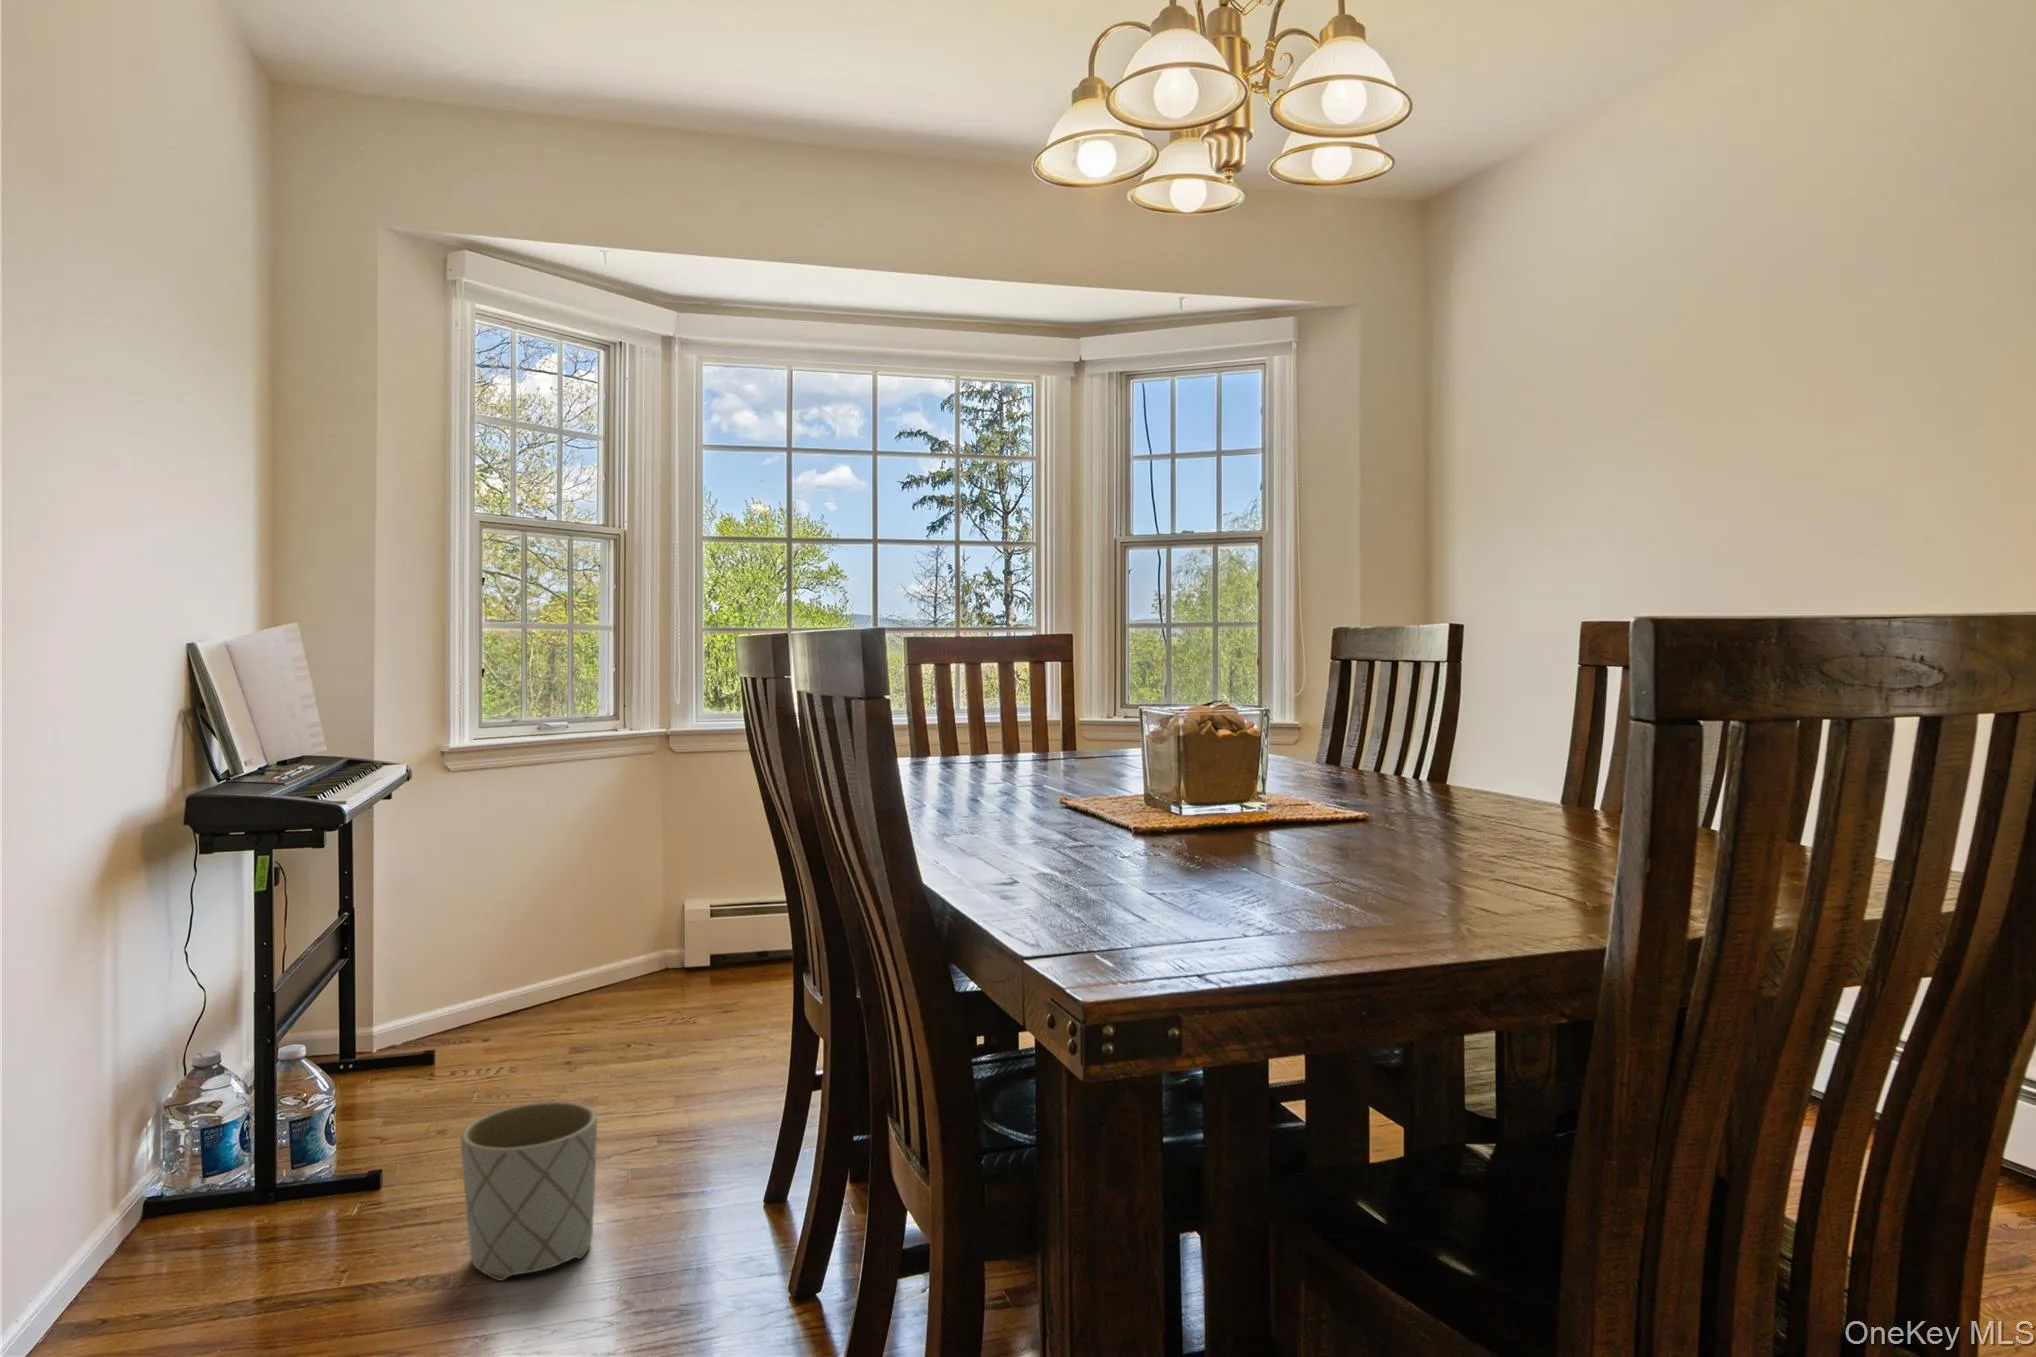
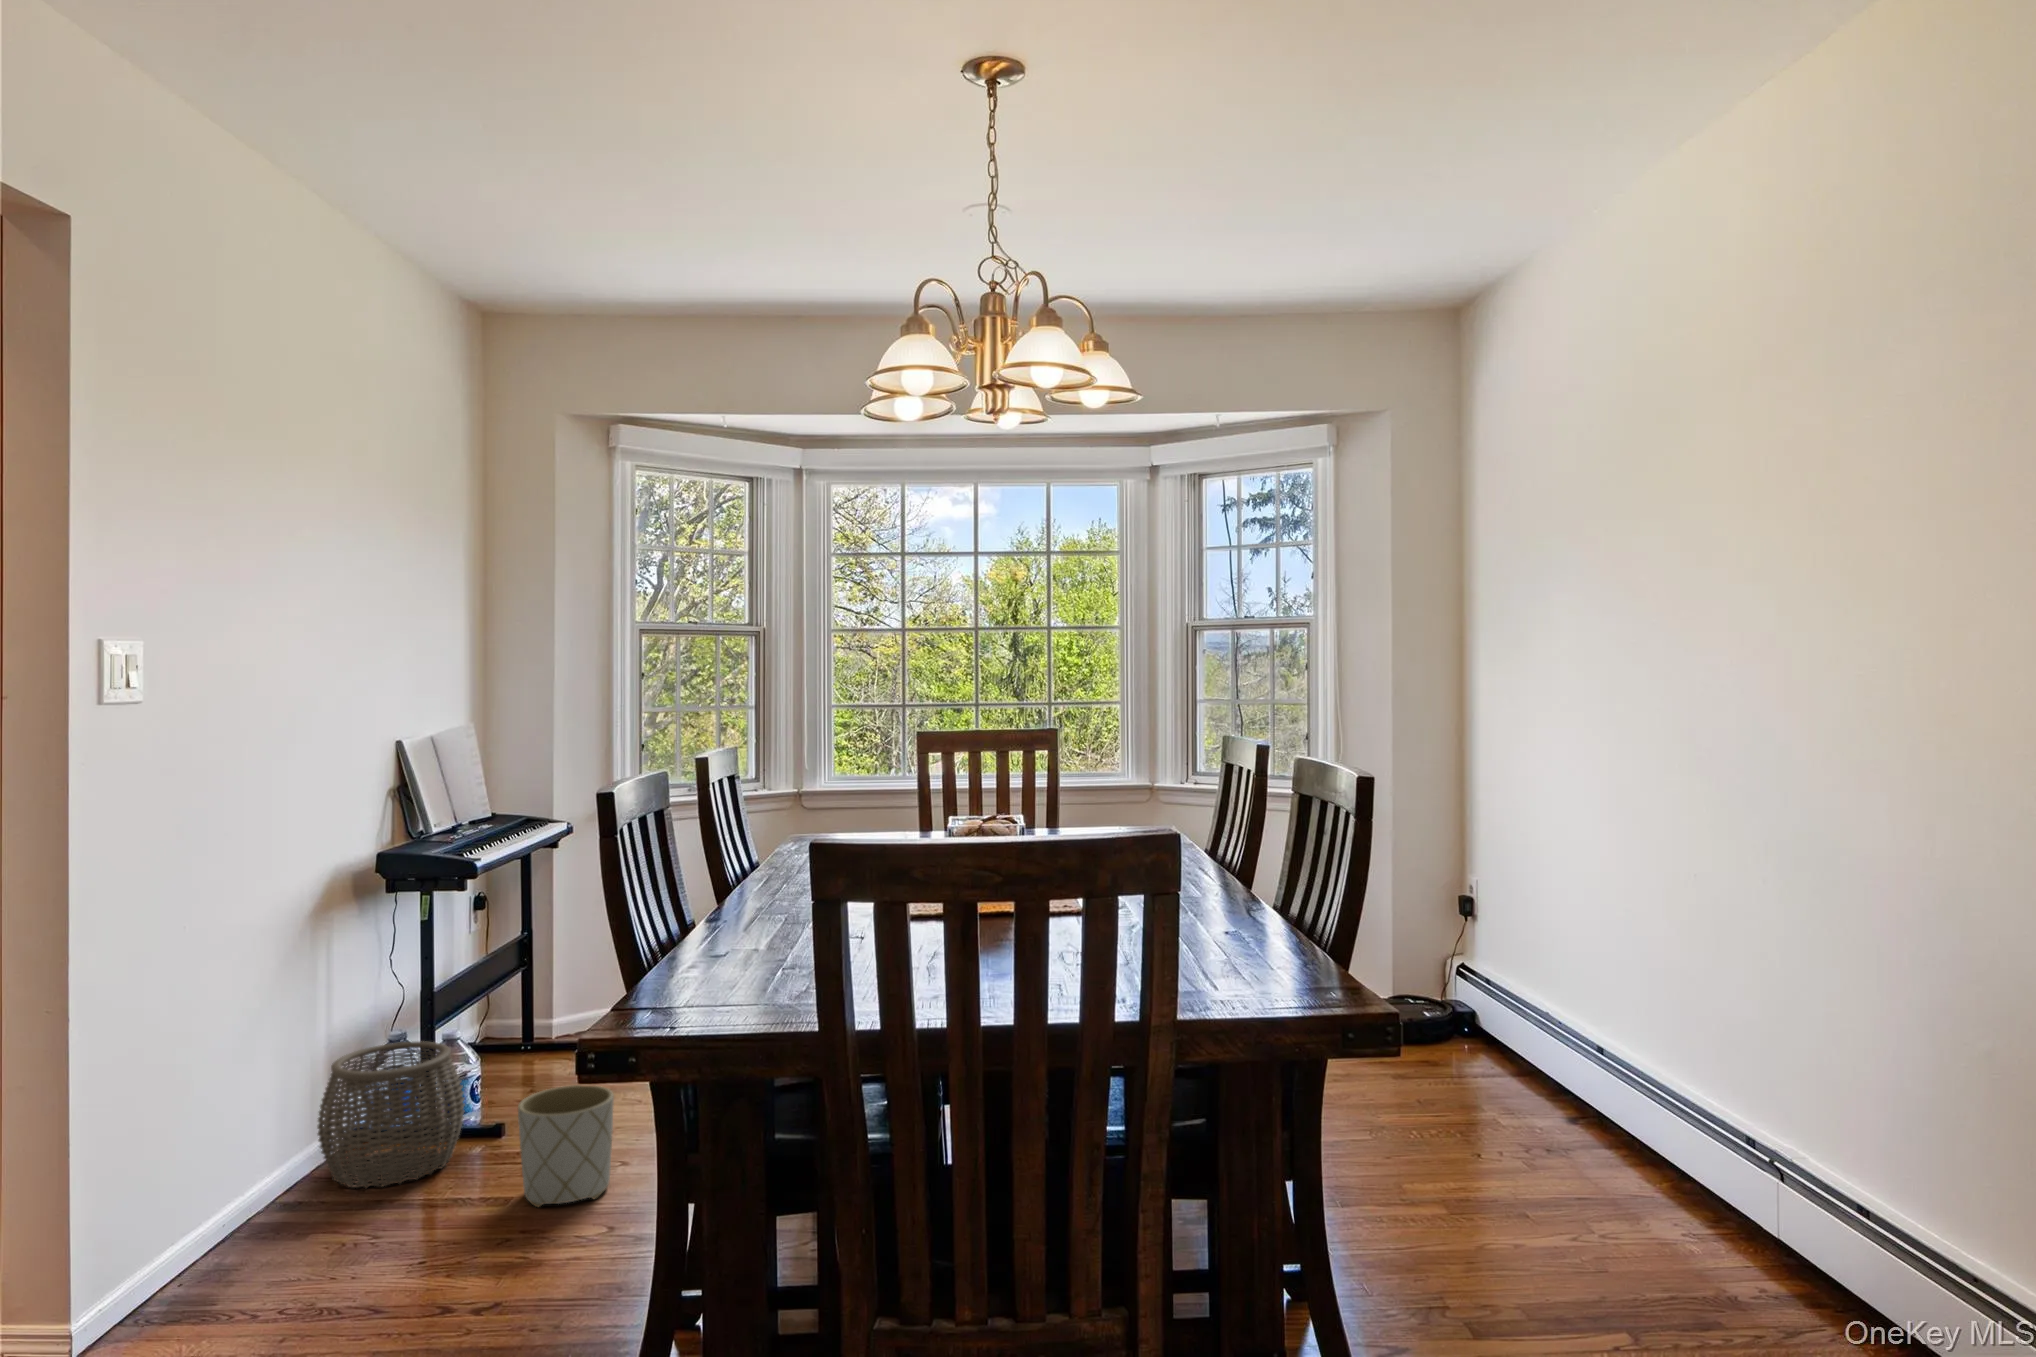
woven basket: none [114,1063,344,1288] -> present [317,1041,465,1188]

